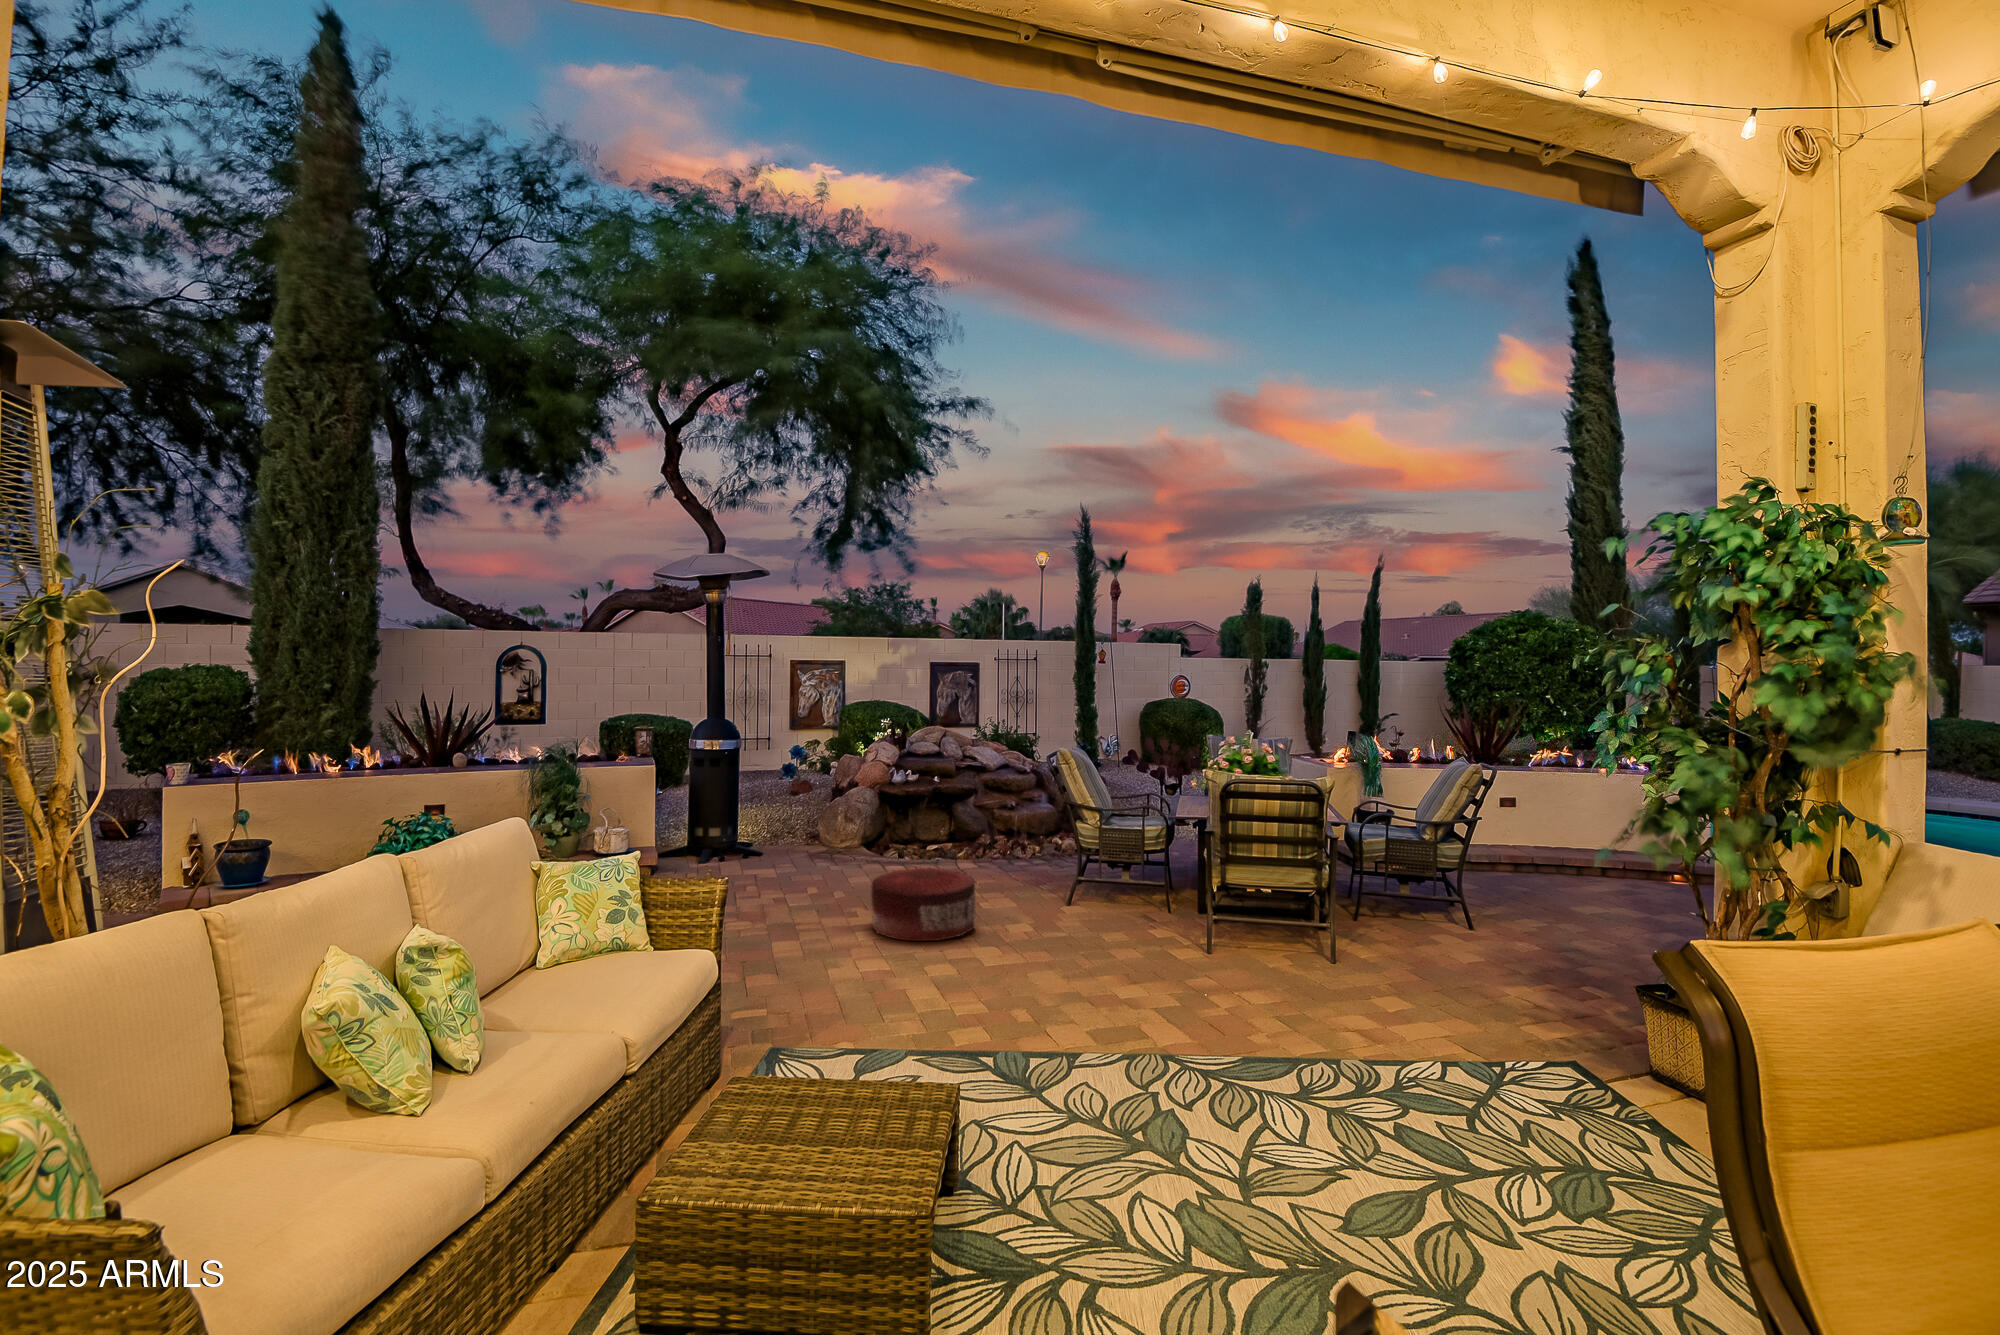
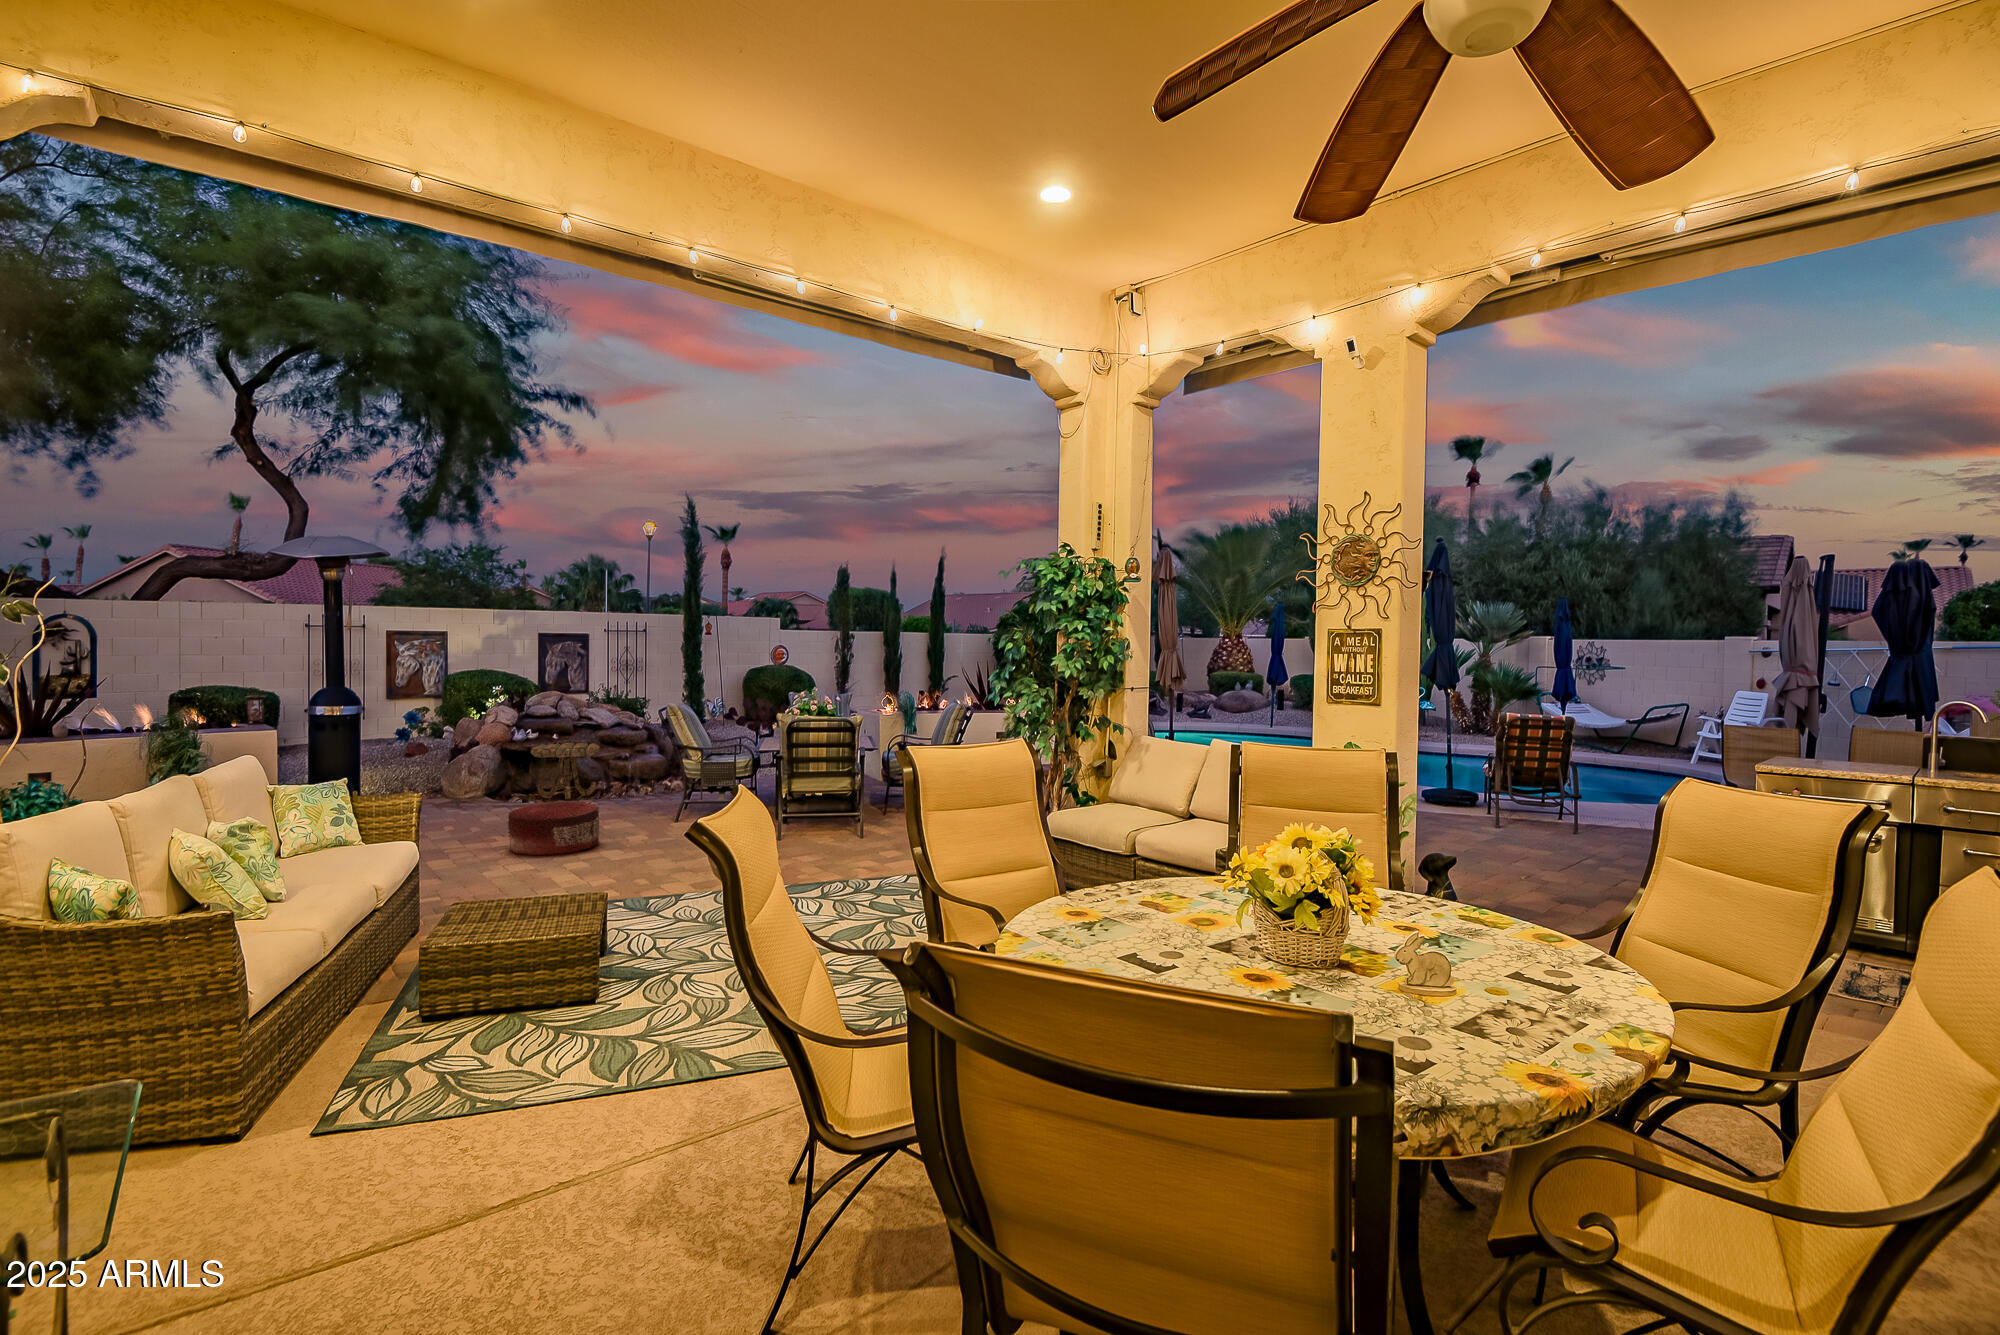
side table: none [910,788,983,855] -> present [531,743,600,799]

